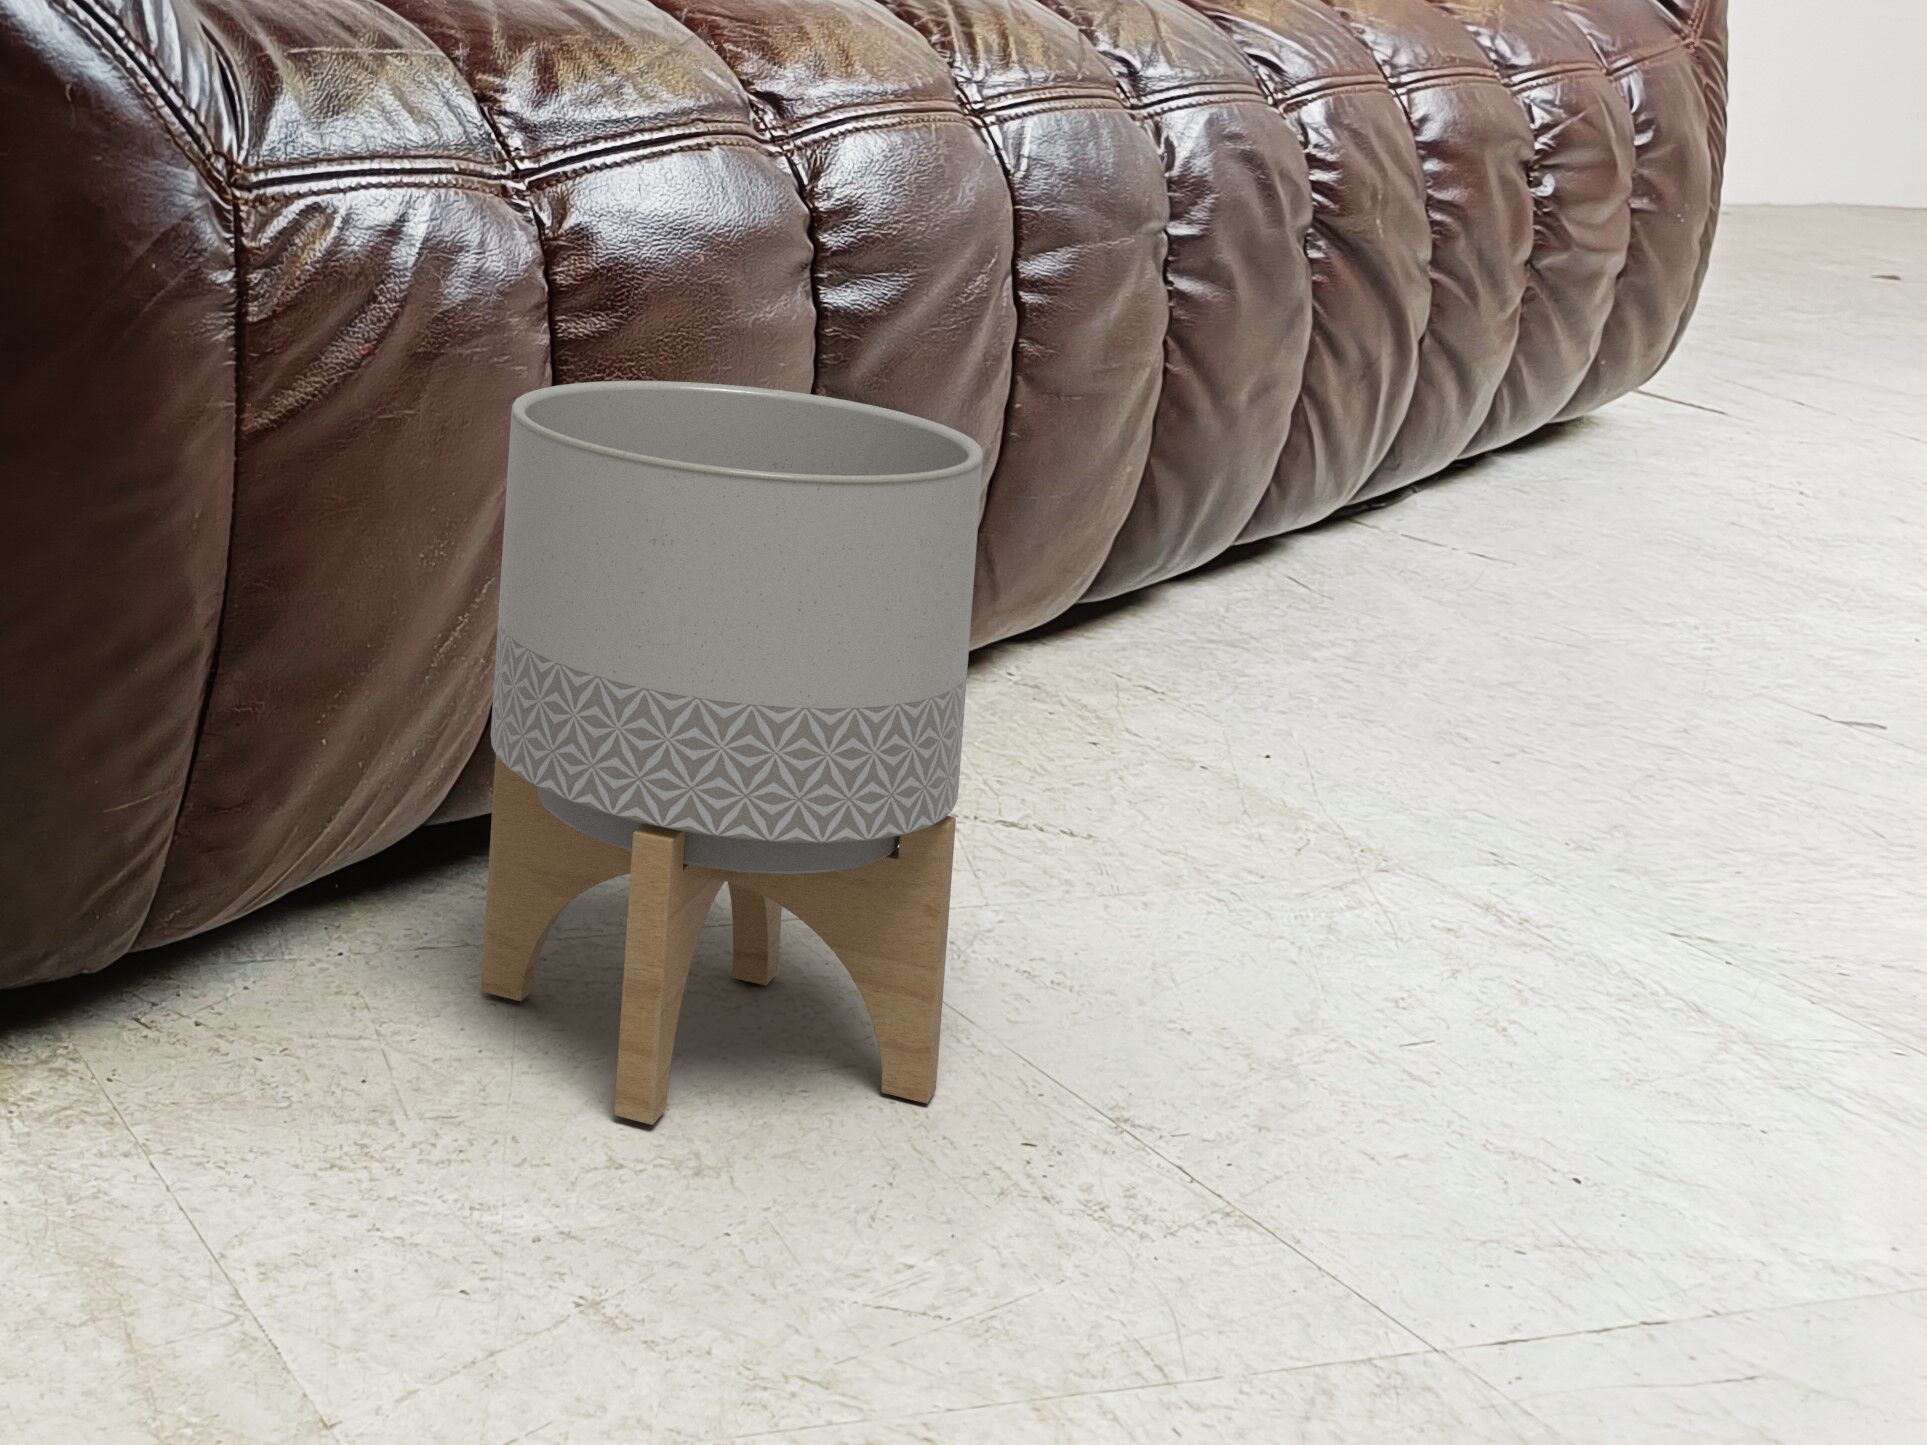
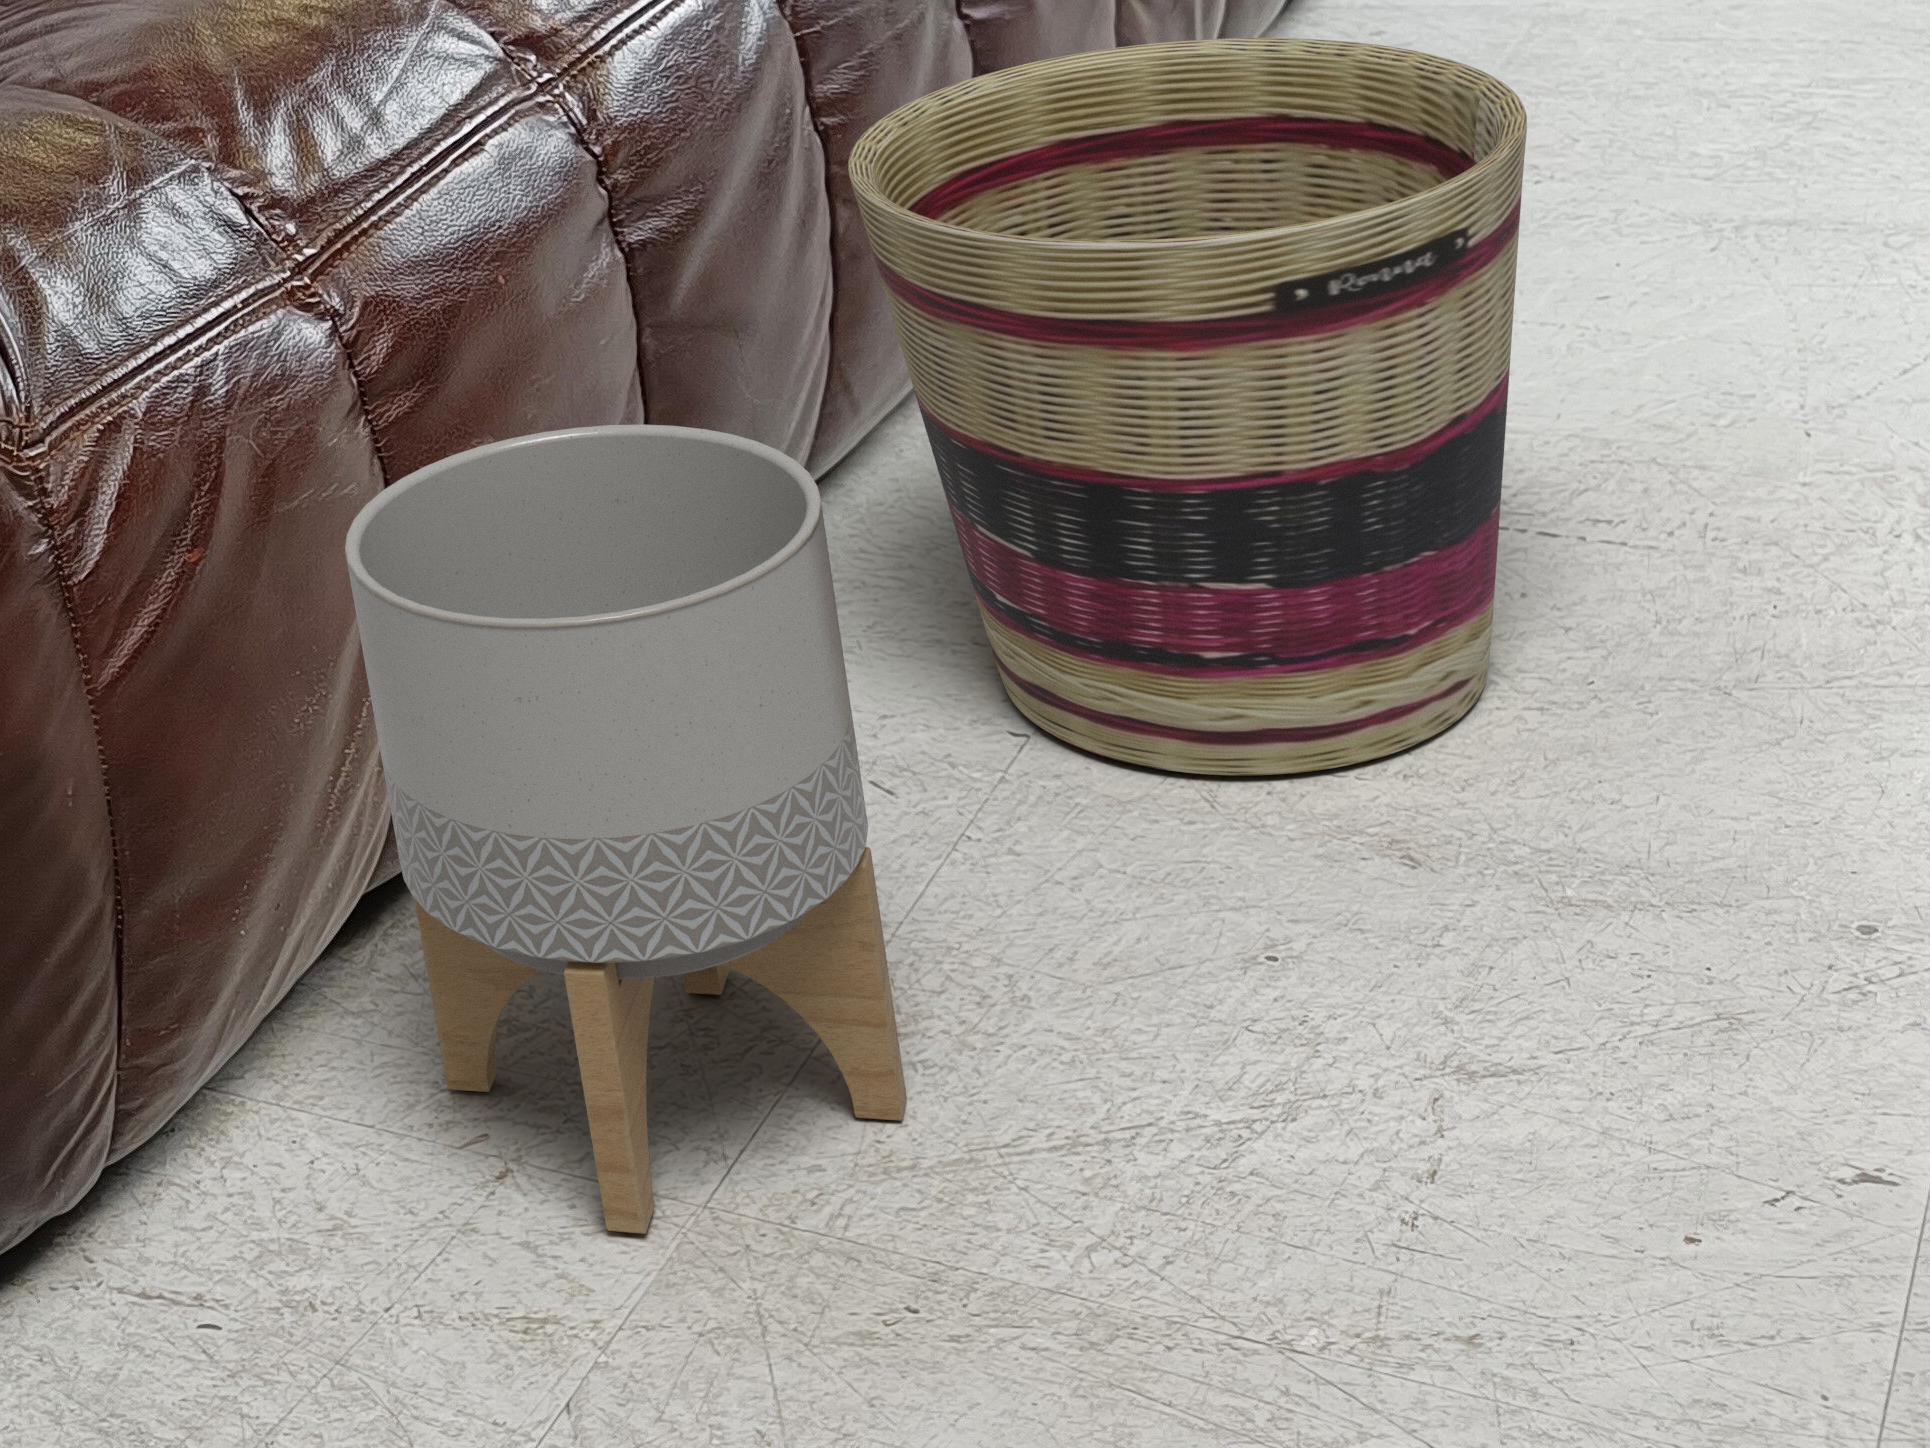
basket: none [1050,275,1726,961] -> present [848,38,1527,775]

